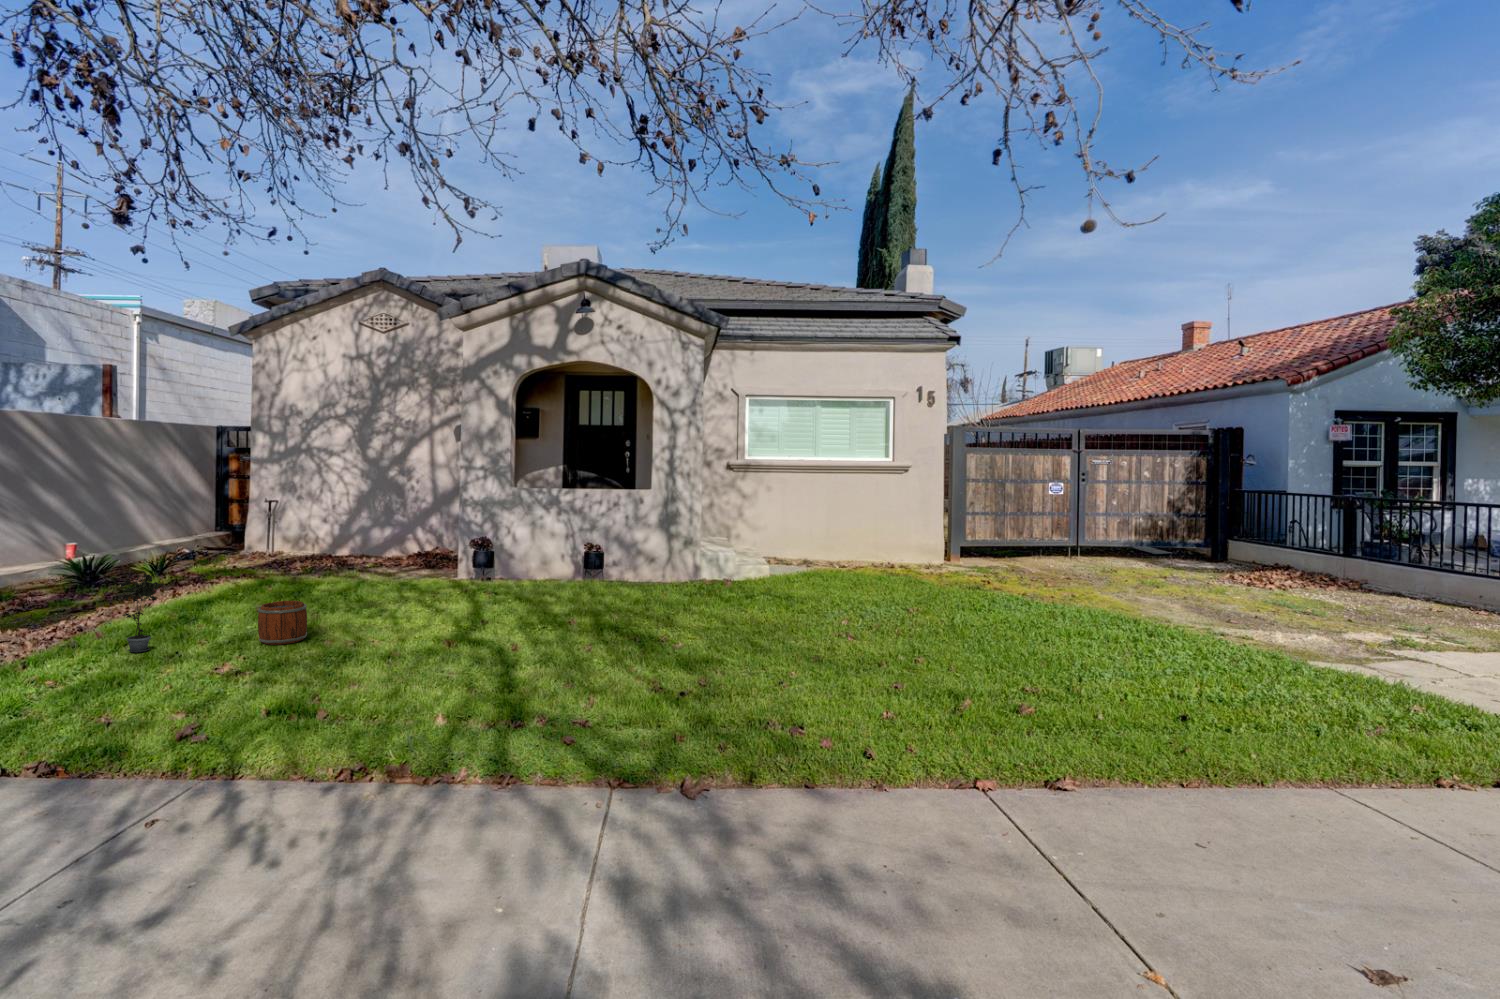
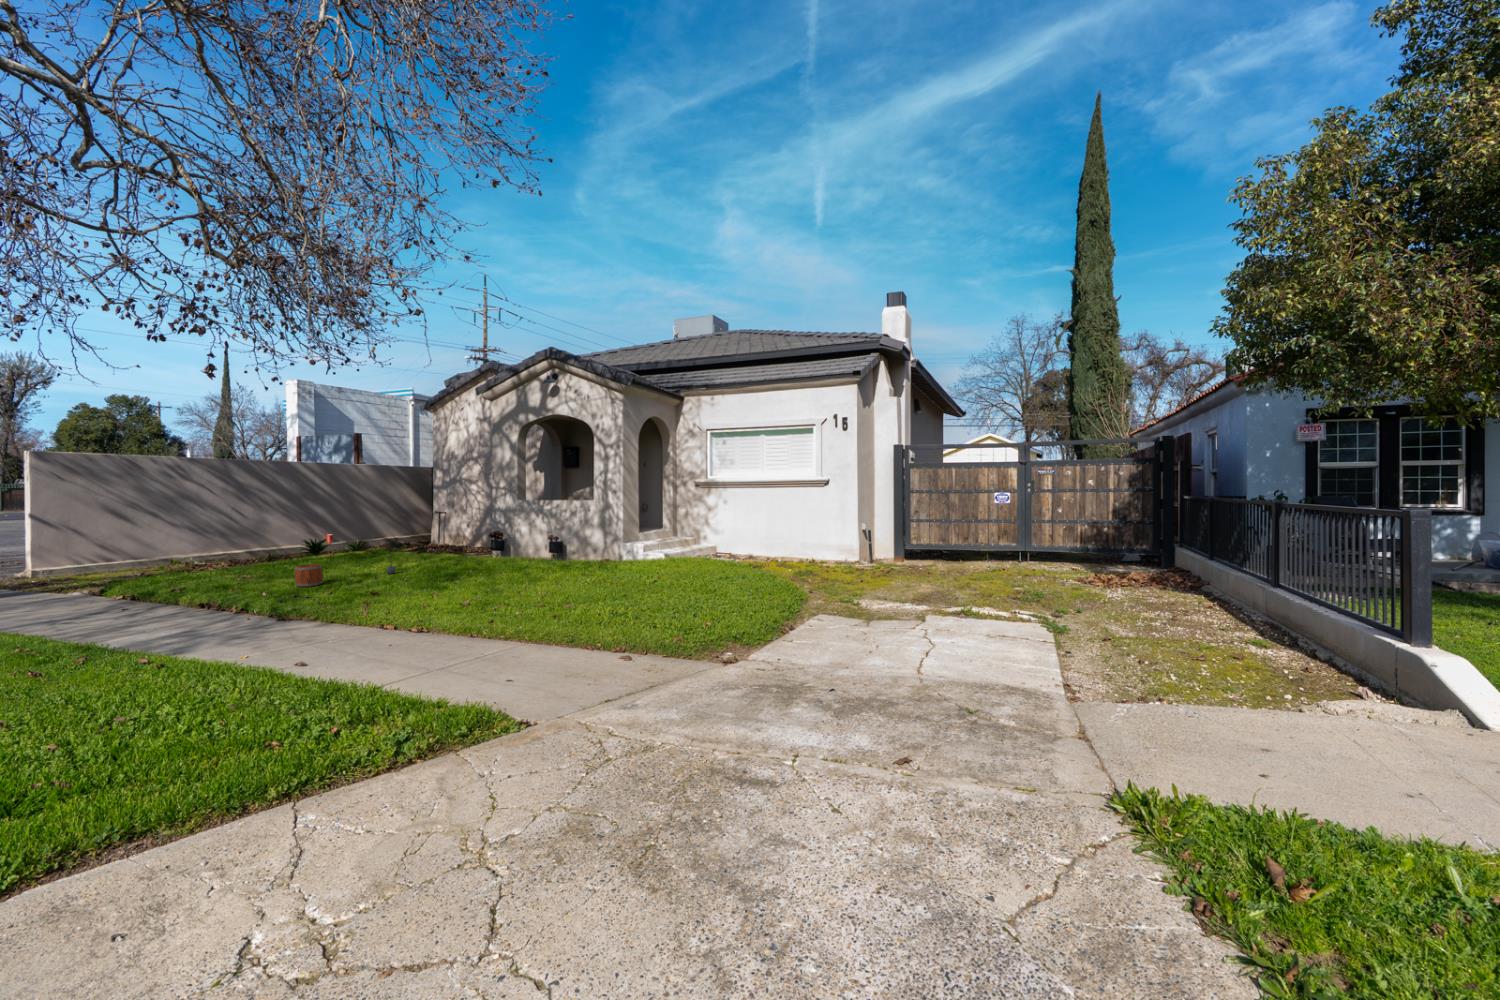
potted plant: present [118,571,166,653] -> present [385,538,399,574]

